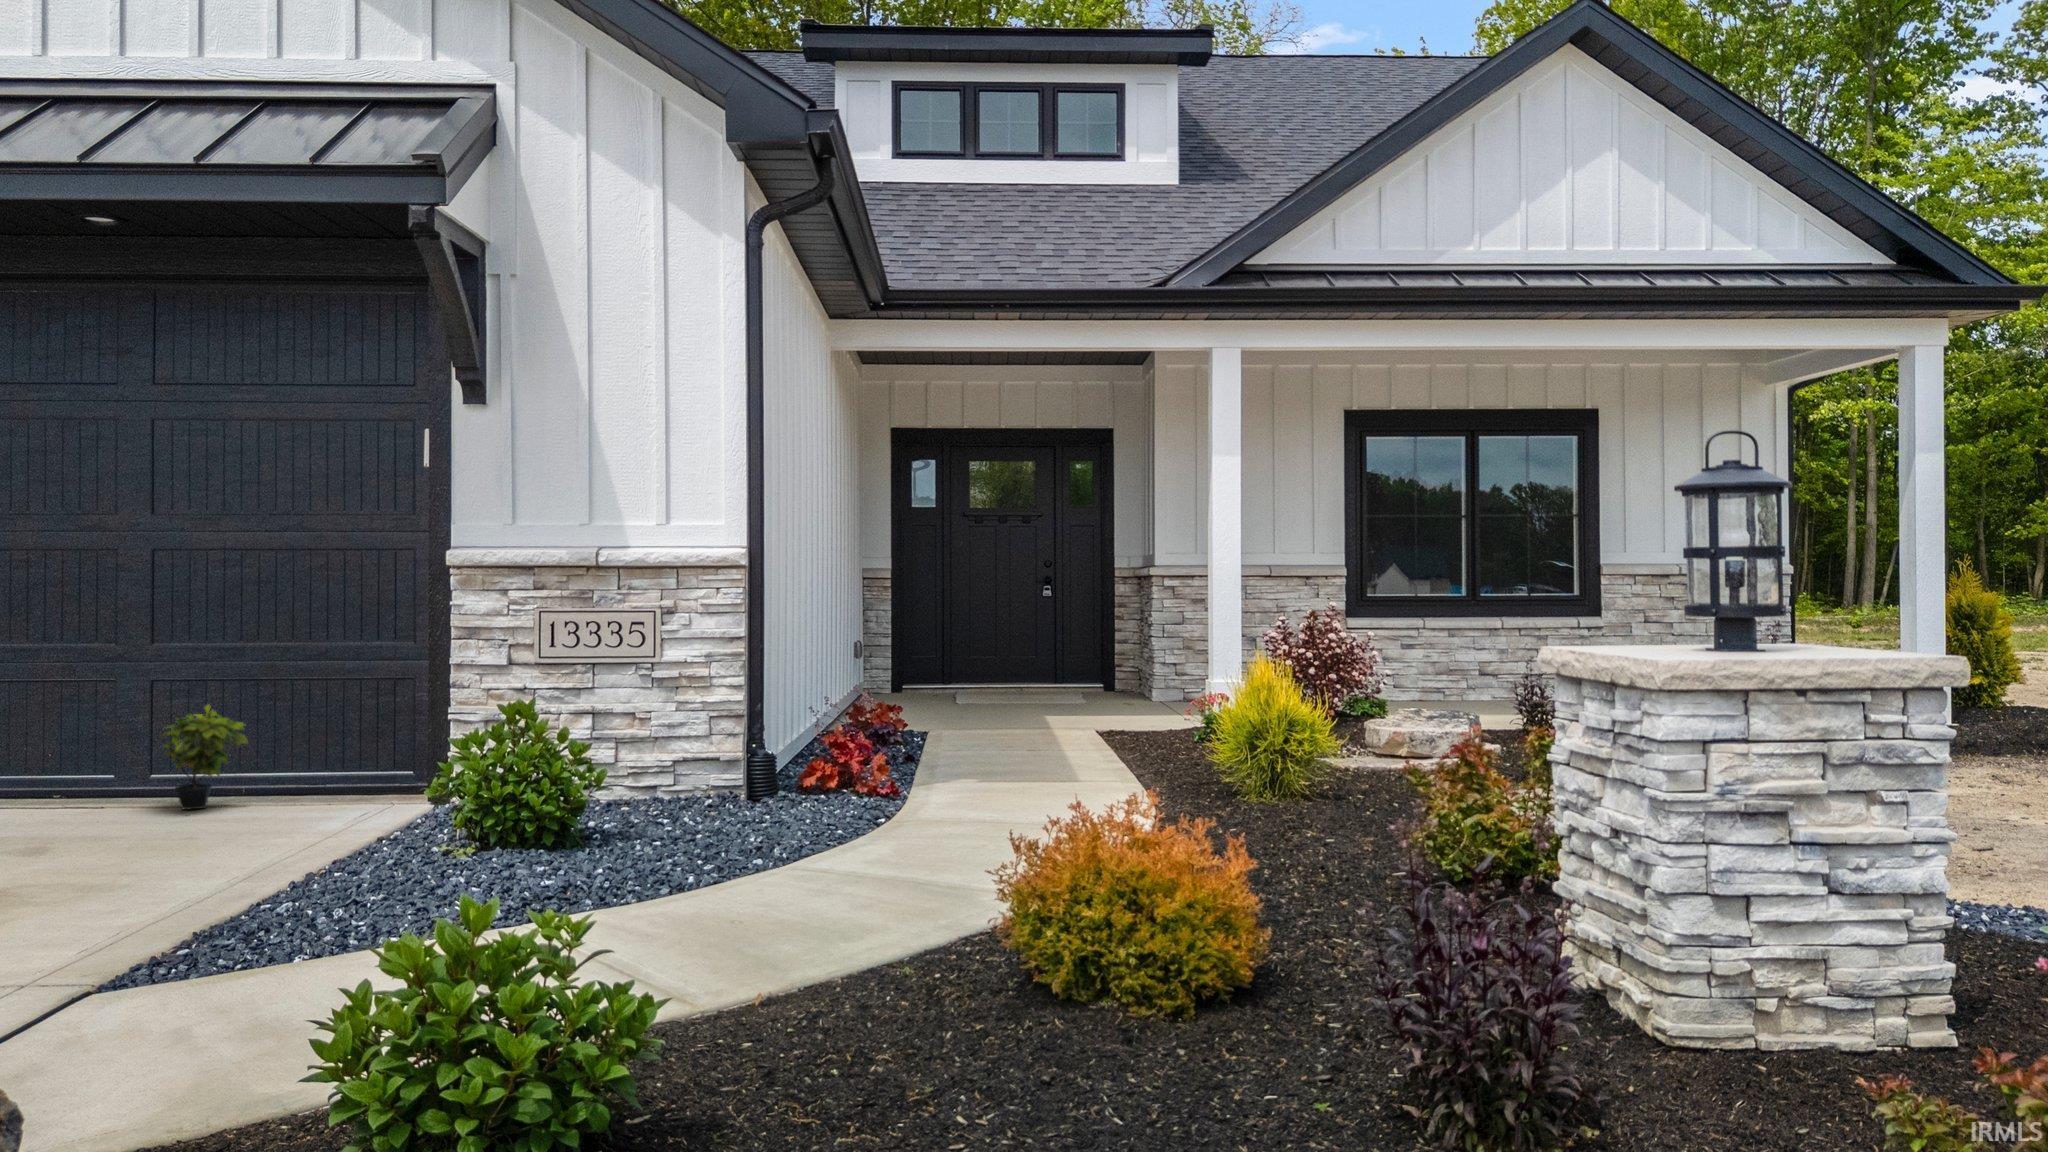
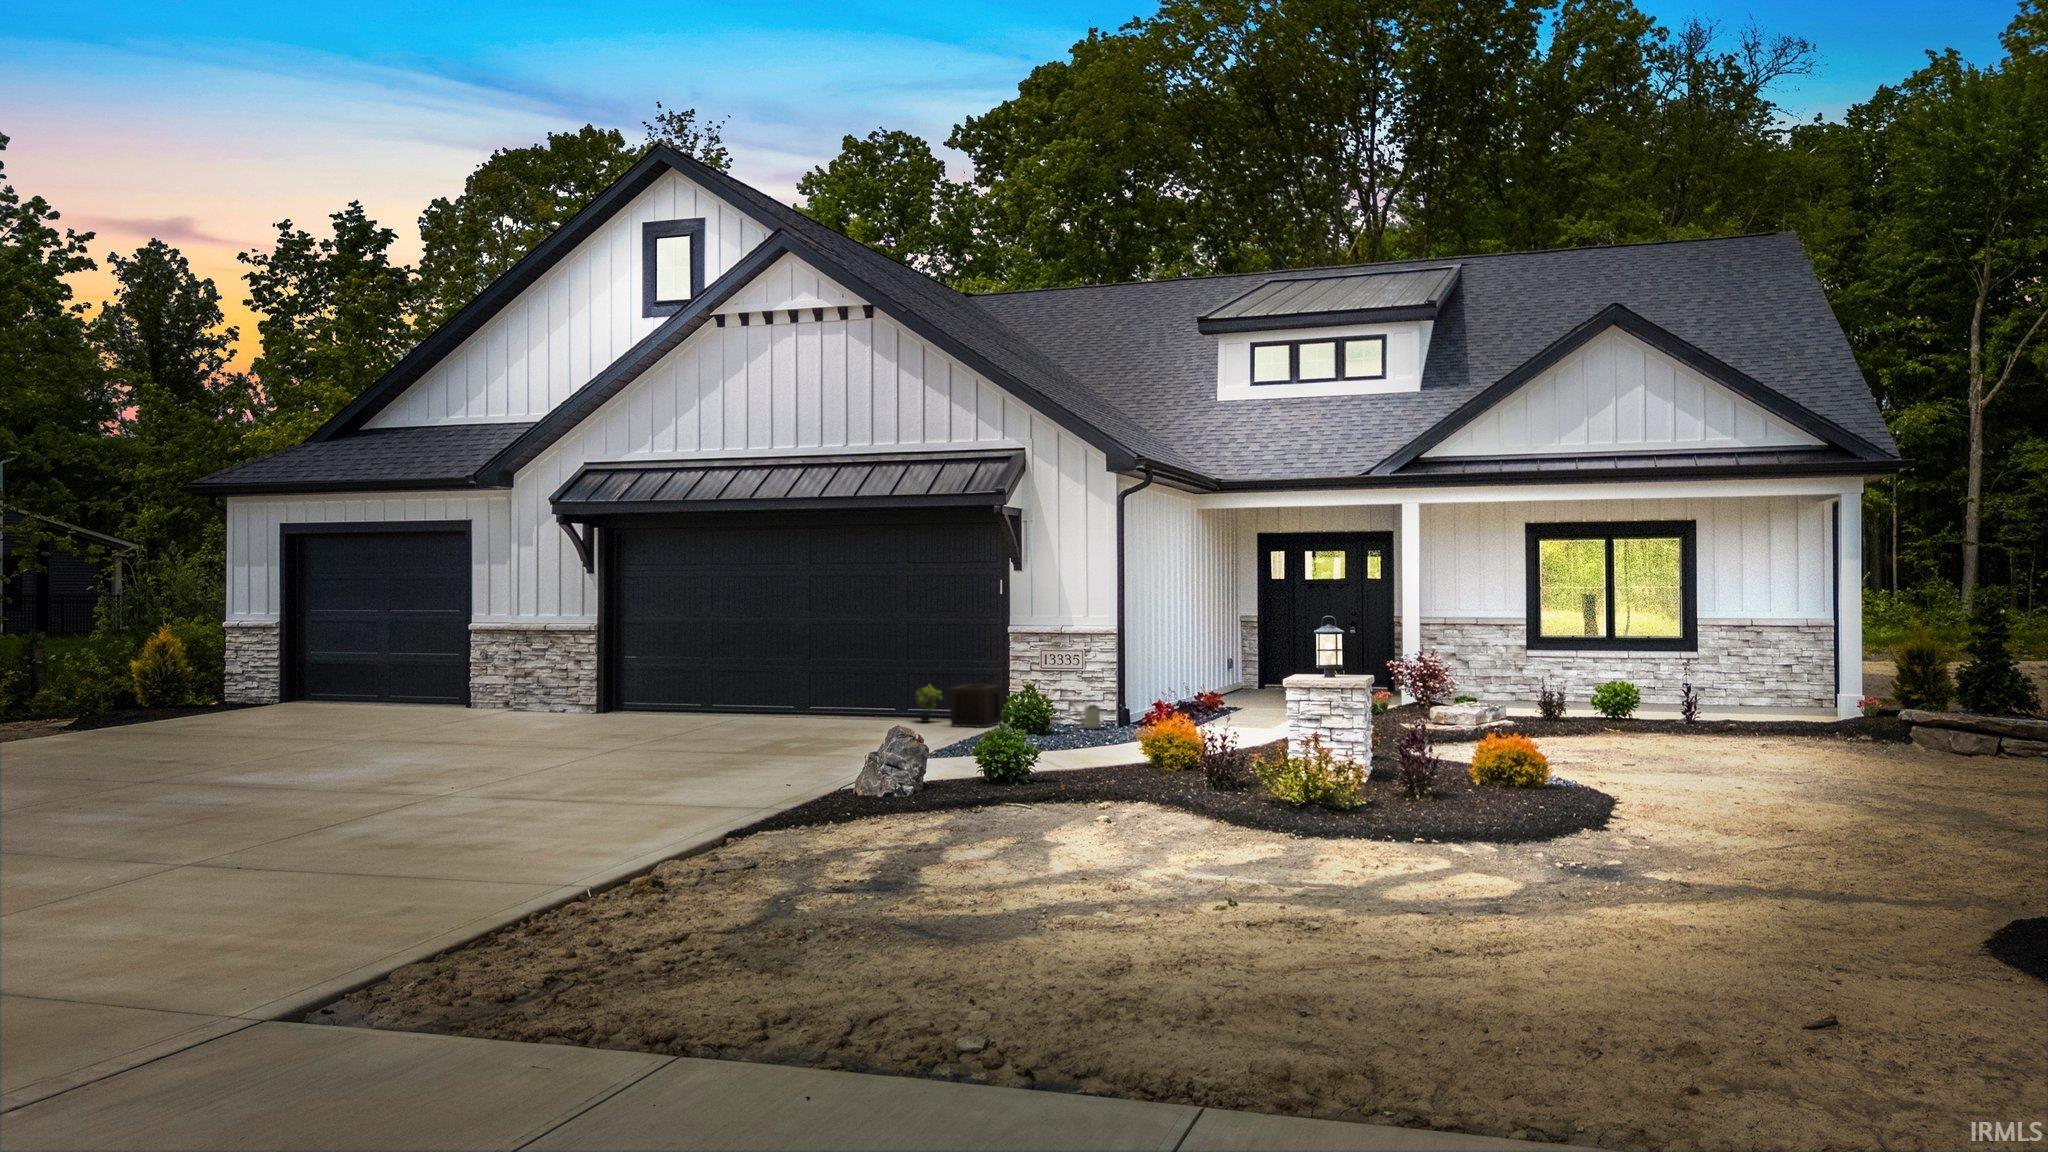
wooden crate: none [267,703,423,821] -> present [950,684,1002,727]
watering can: none [615,729,709,812] -> present [1069,699,1100,730]

